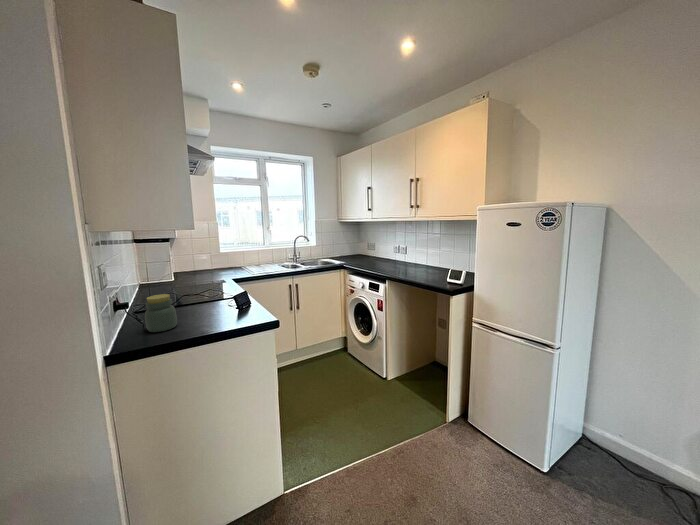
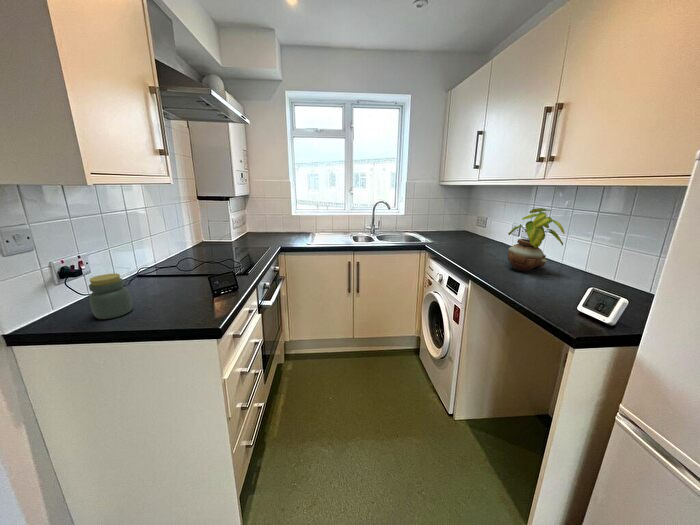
potted plant: none [401,233,431,271] -> present [508,208,565,272]

